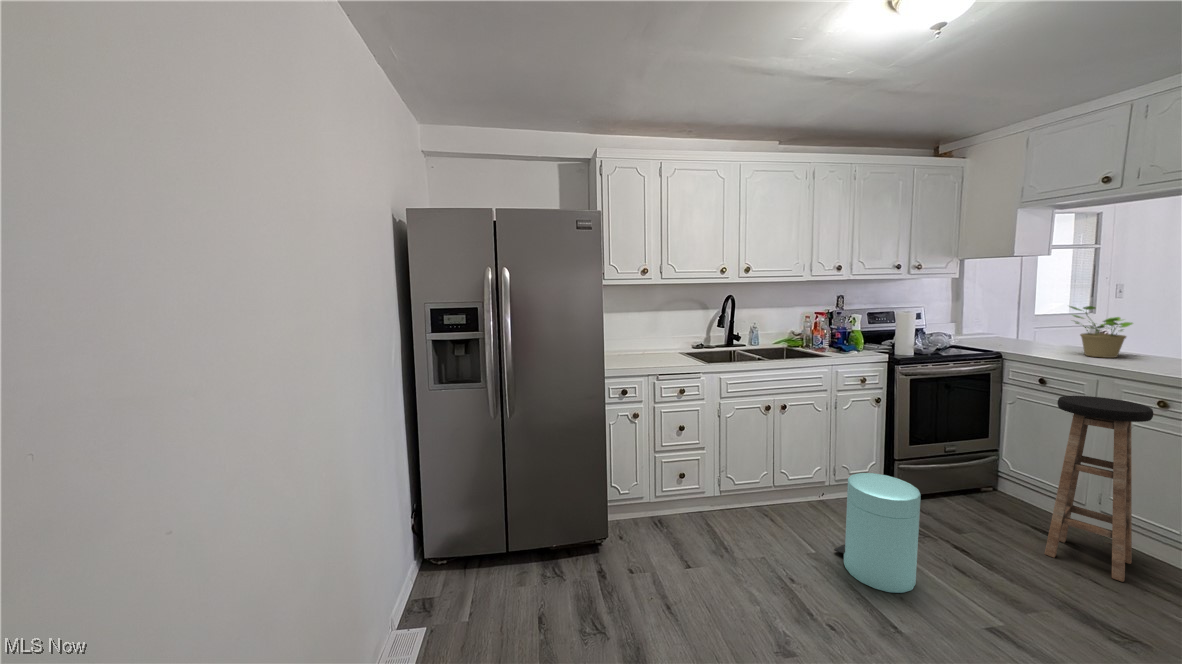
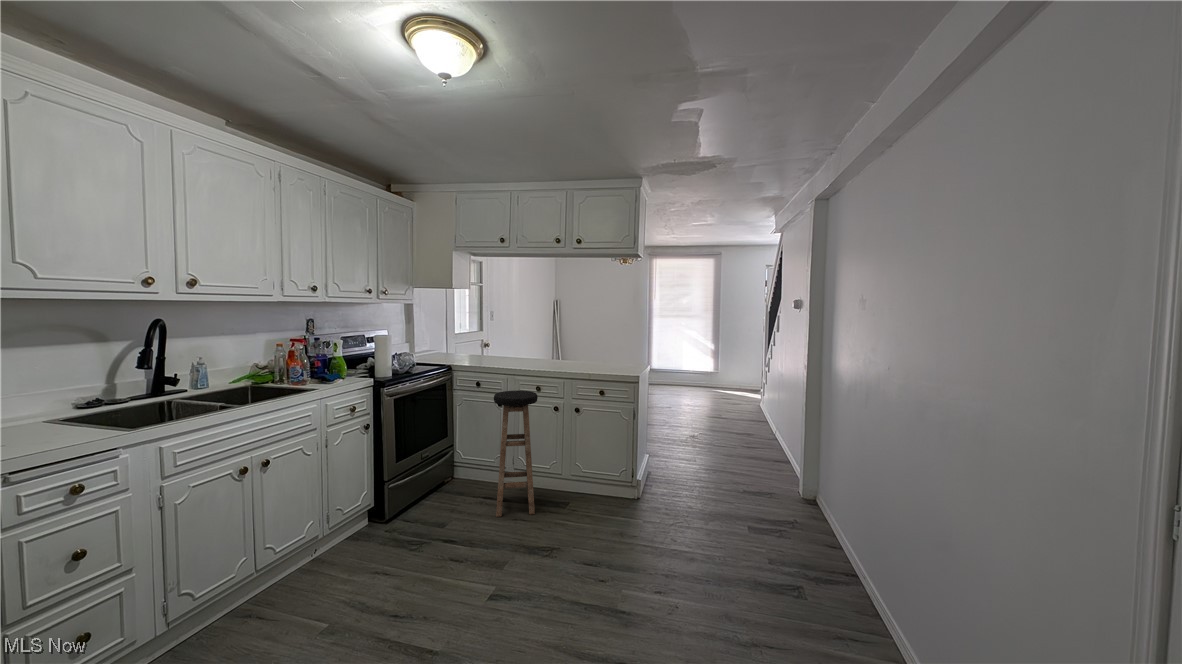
potted plant: present [1070,306,1133,358] -> none [484,326,515,362]
trash can: present [834,473,921,593] -> none [351,501,431,628]

